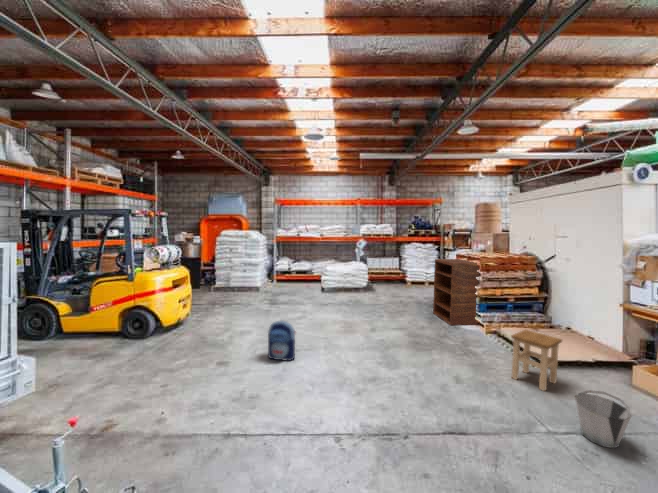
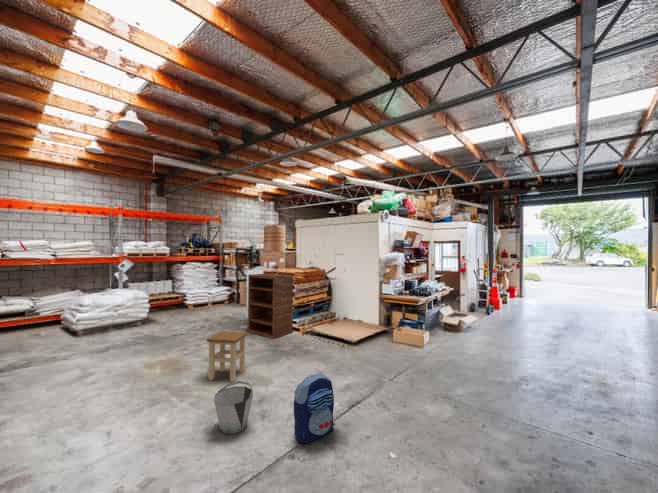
backpack: present [268,321,295,361] -> present [294,373,334,443]
stool: present [511,330,562,391] -> present [207,331,248,382]
bucket: present [575,390,632,448] -> present [214,381,253,434]

